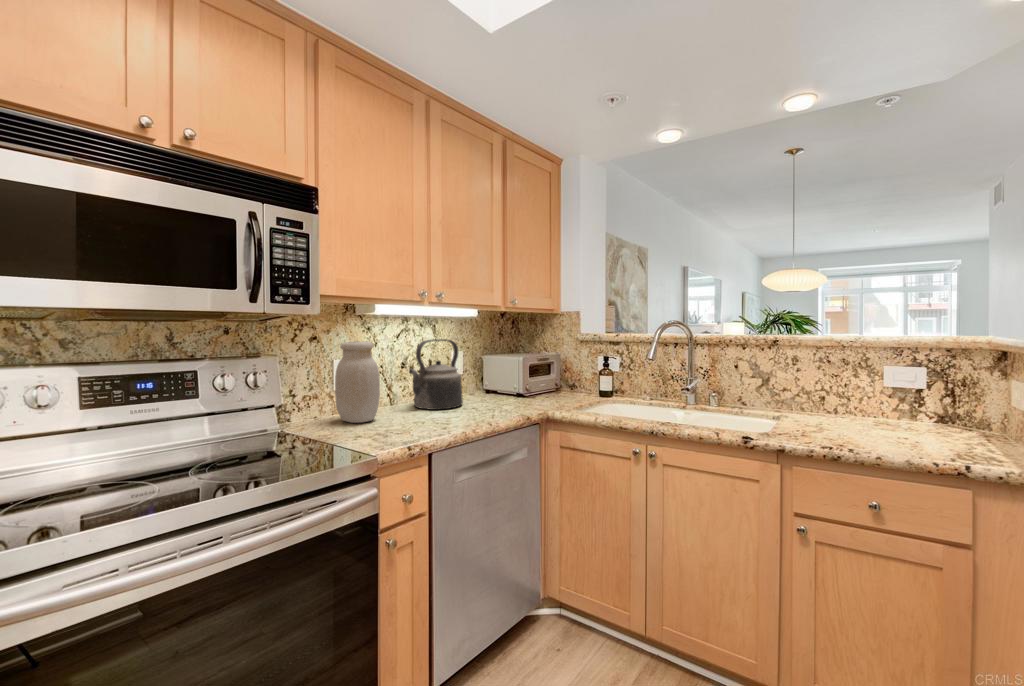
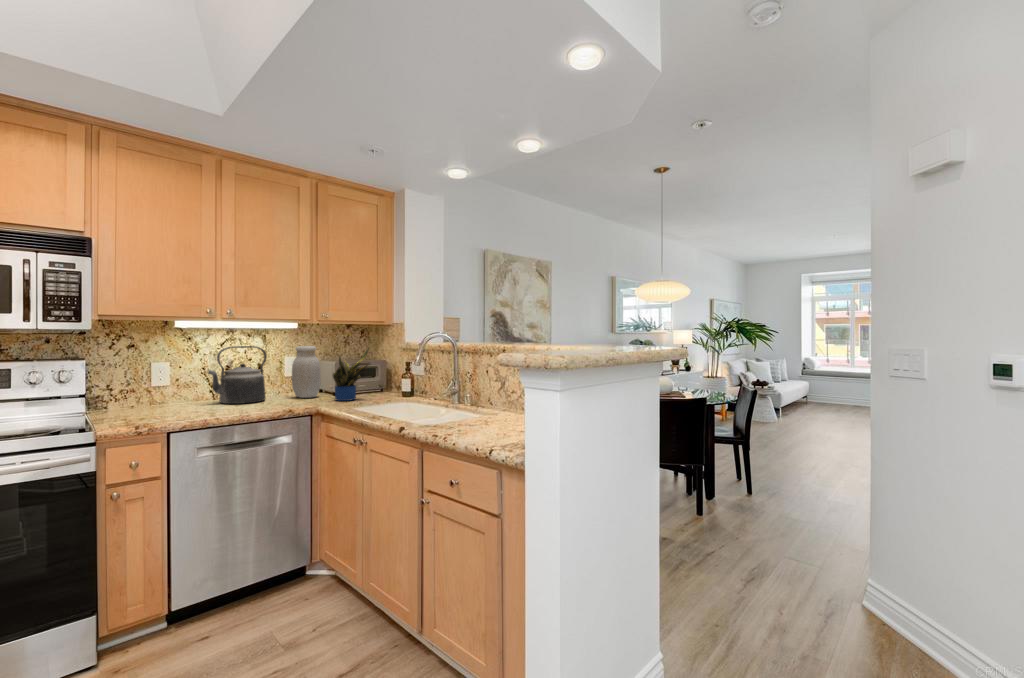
potted plant: none [536,340,577,402] -> present [333,348,368,401]
jar: present [335,341,380,423] -> present [292,346,321,398]

